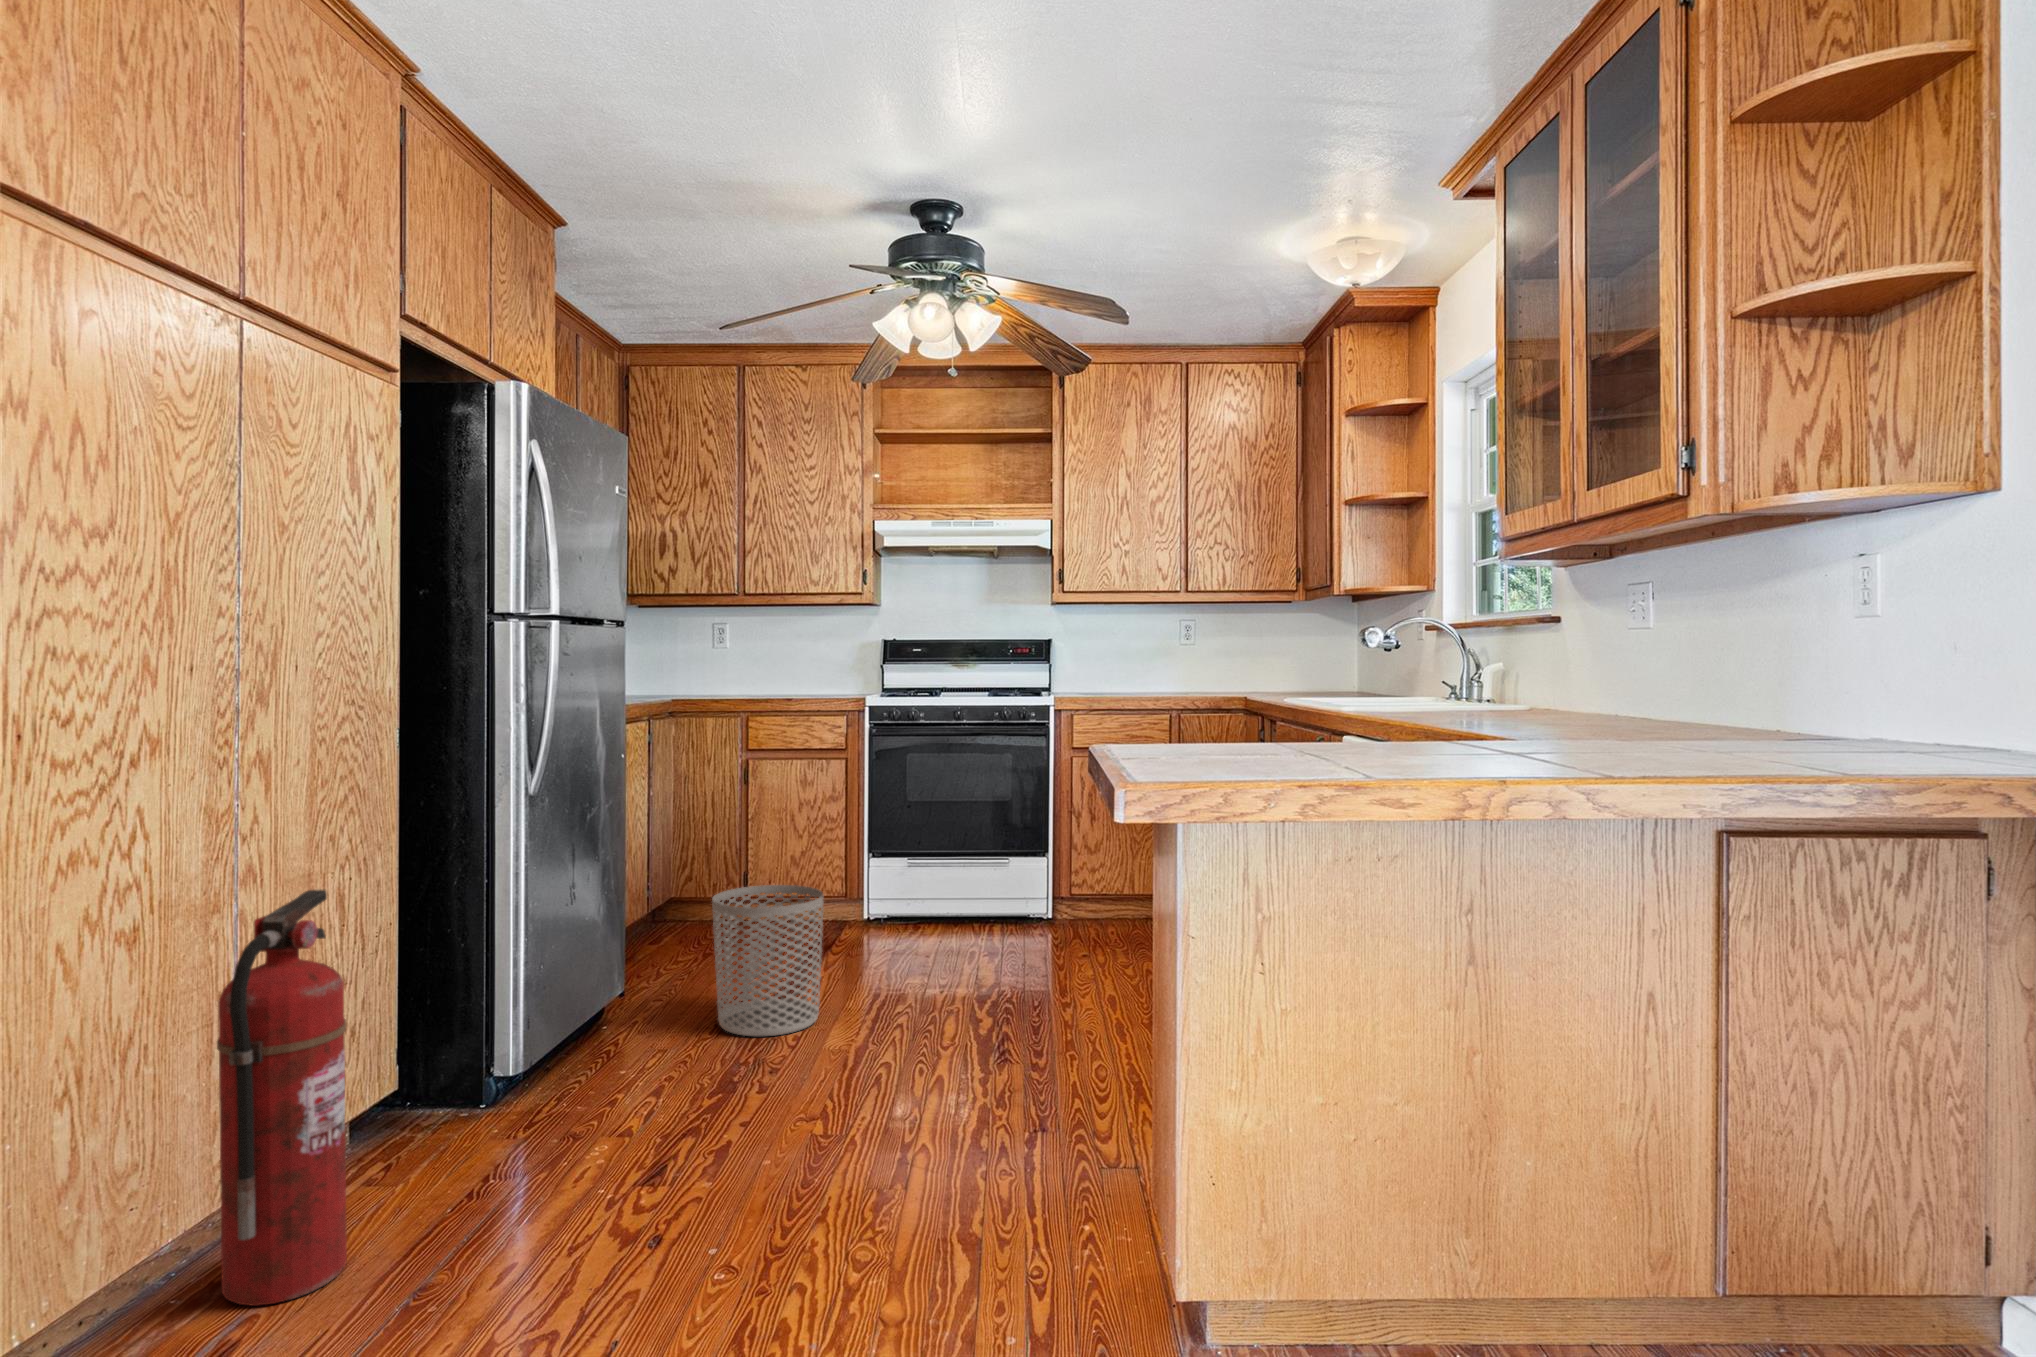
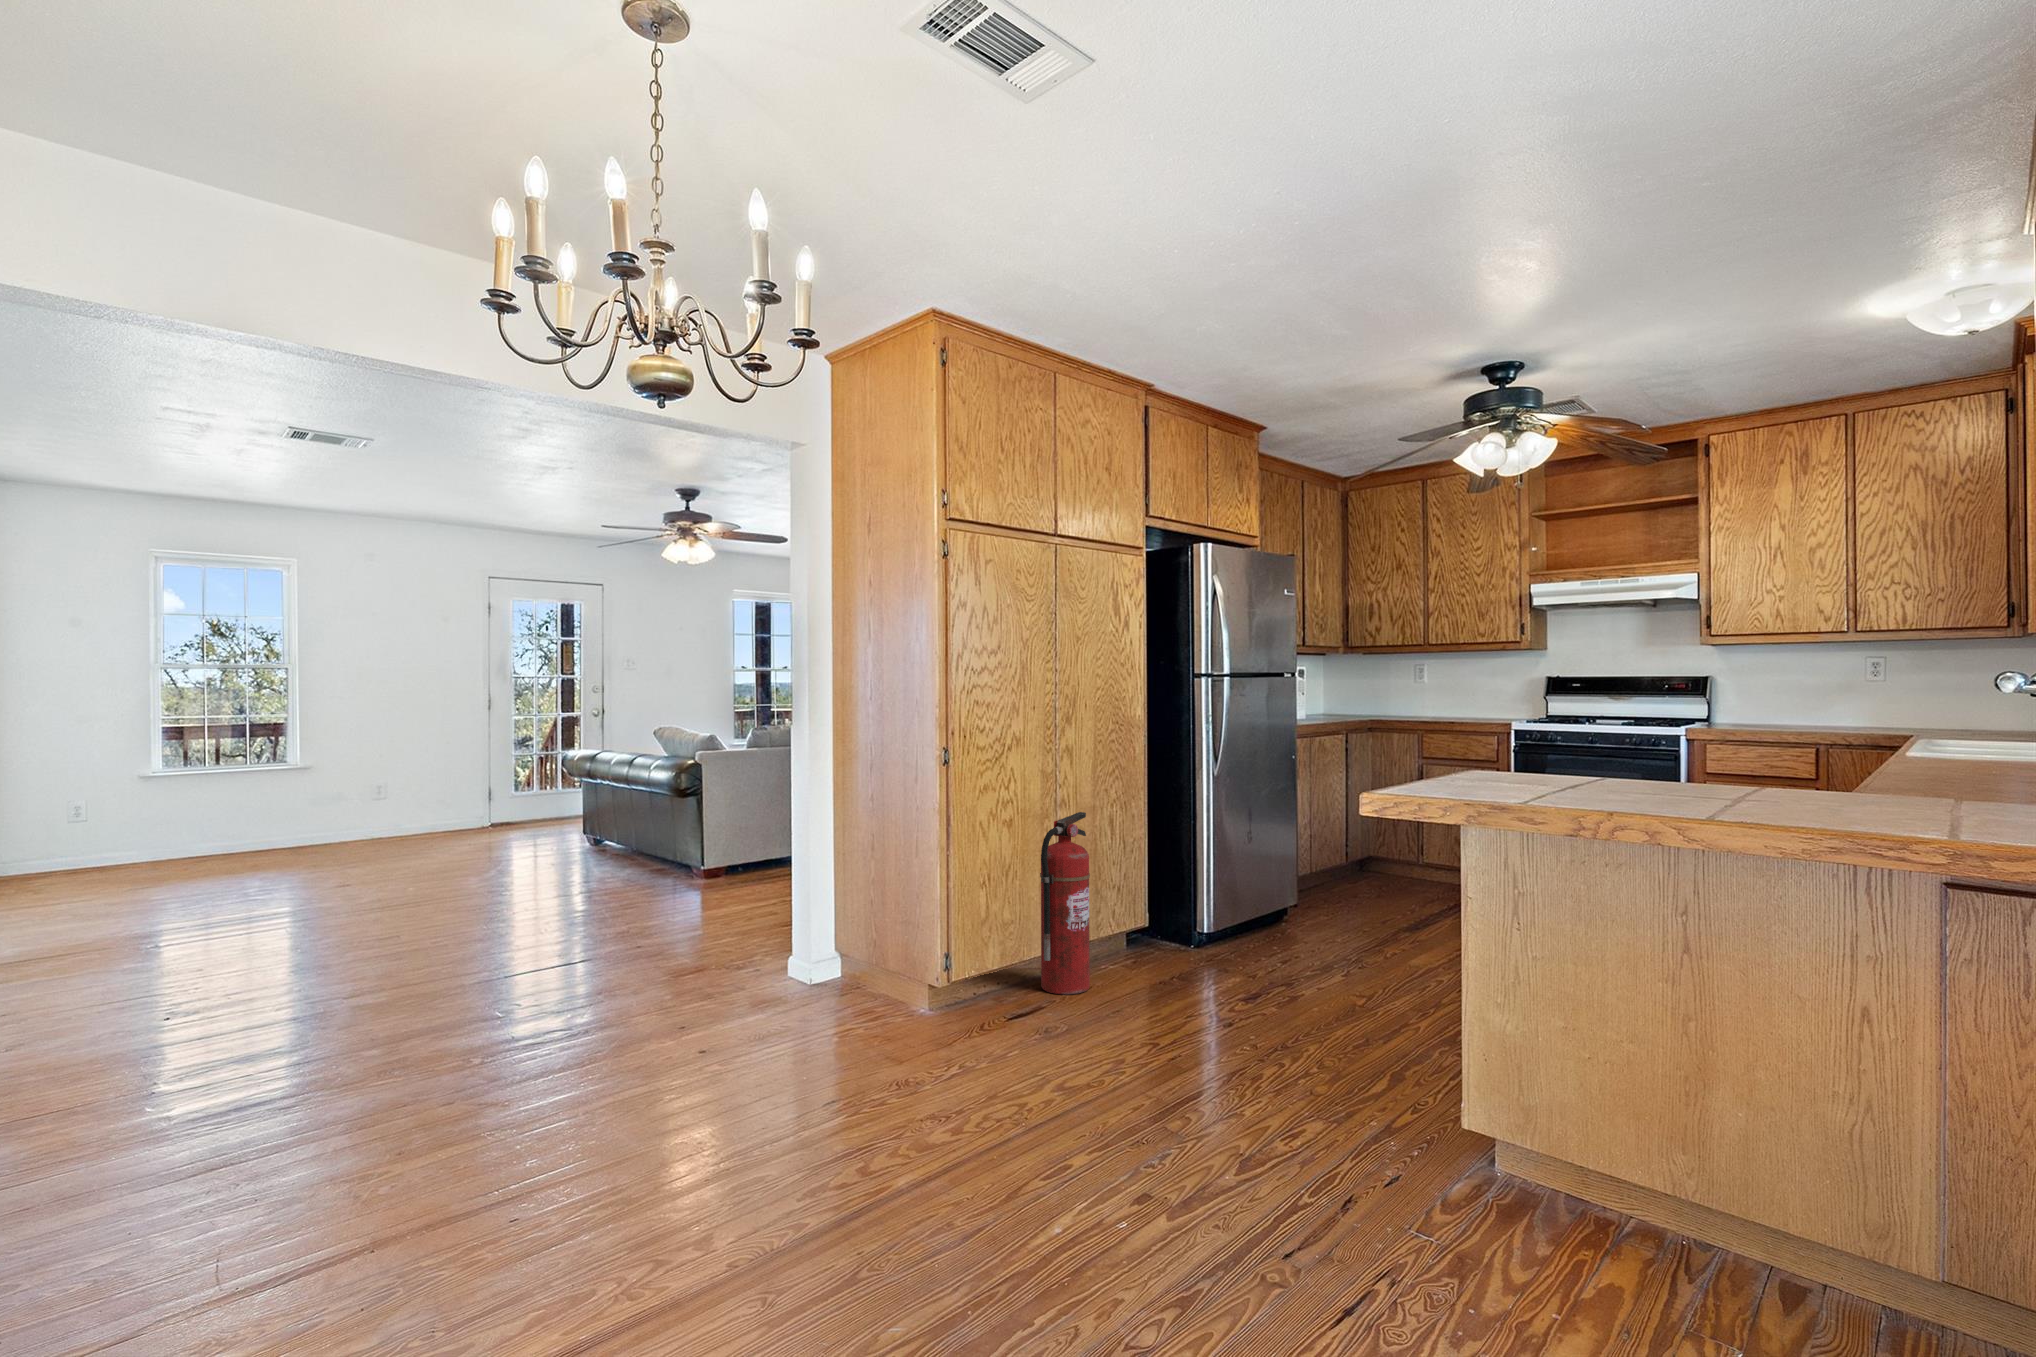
waste bin: present [712,885,823,1036] -> none [1335,856,1413,956]

